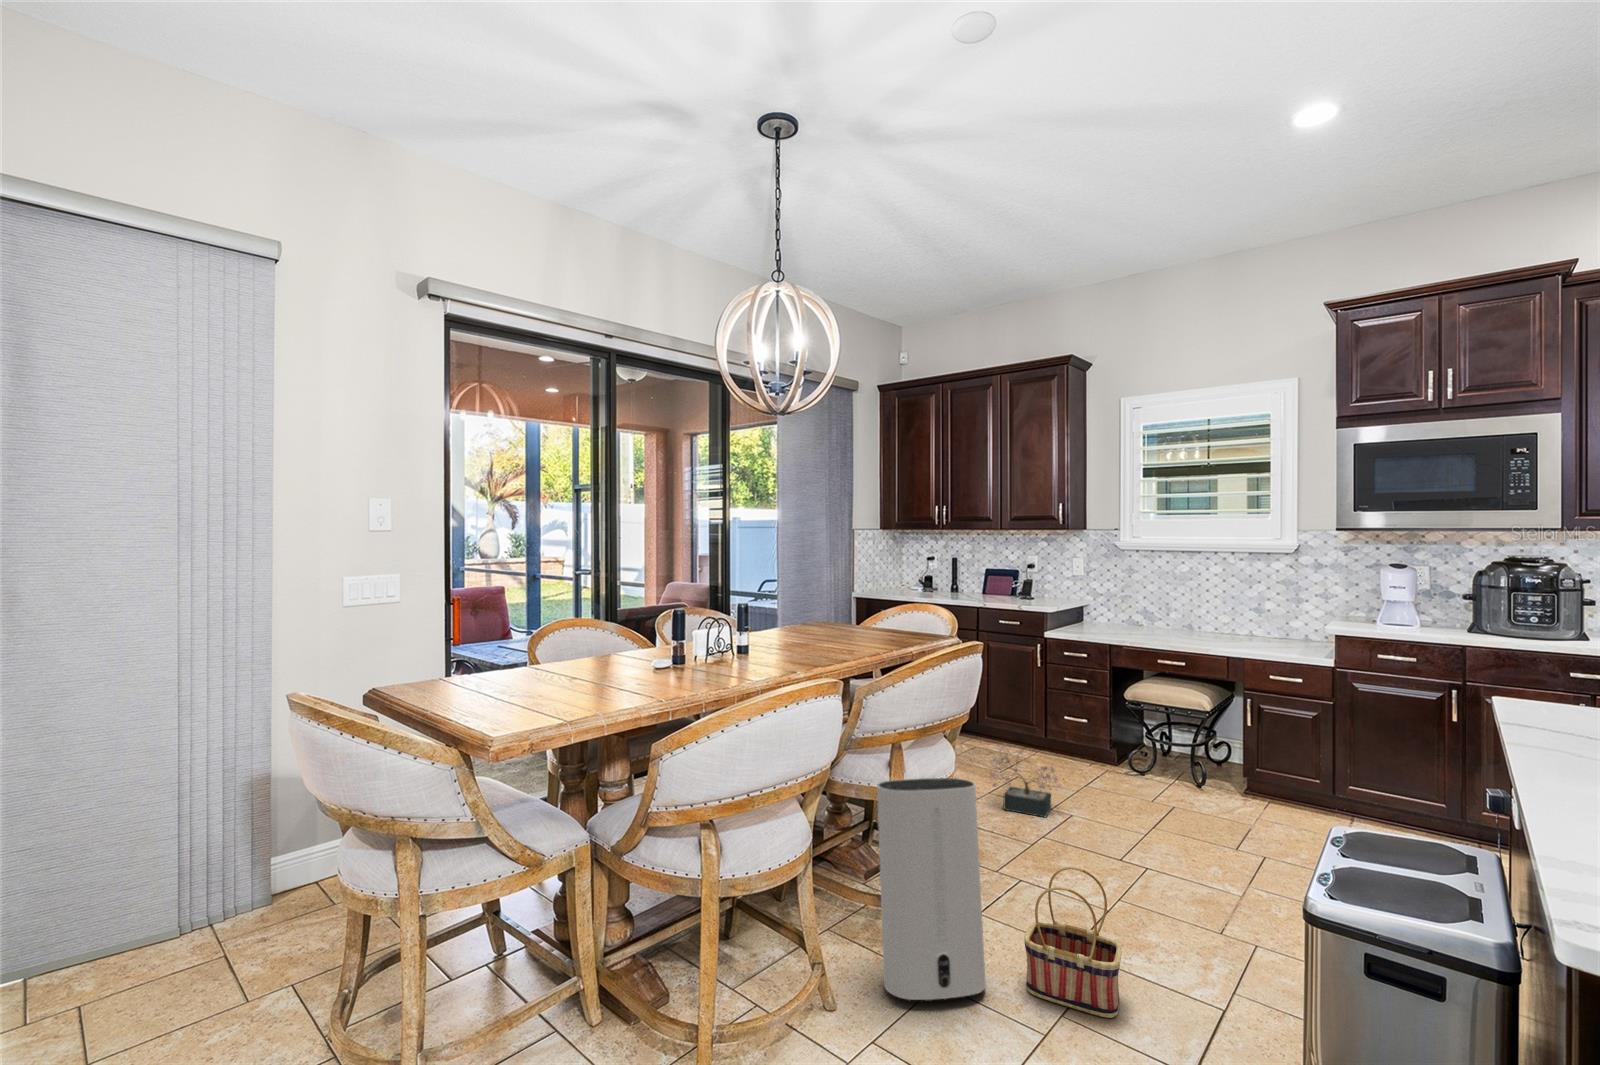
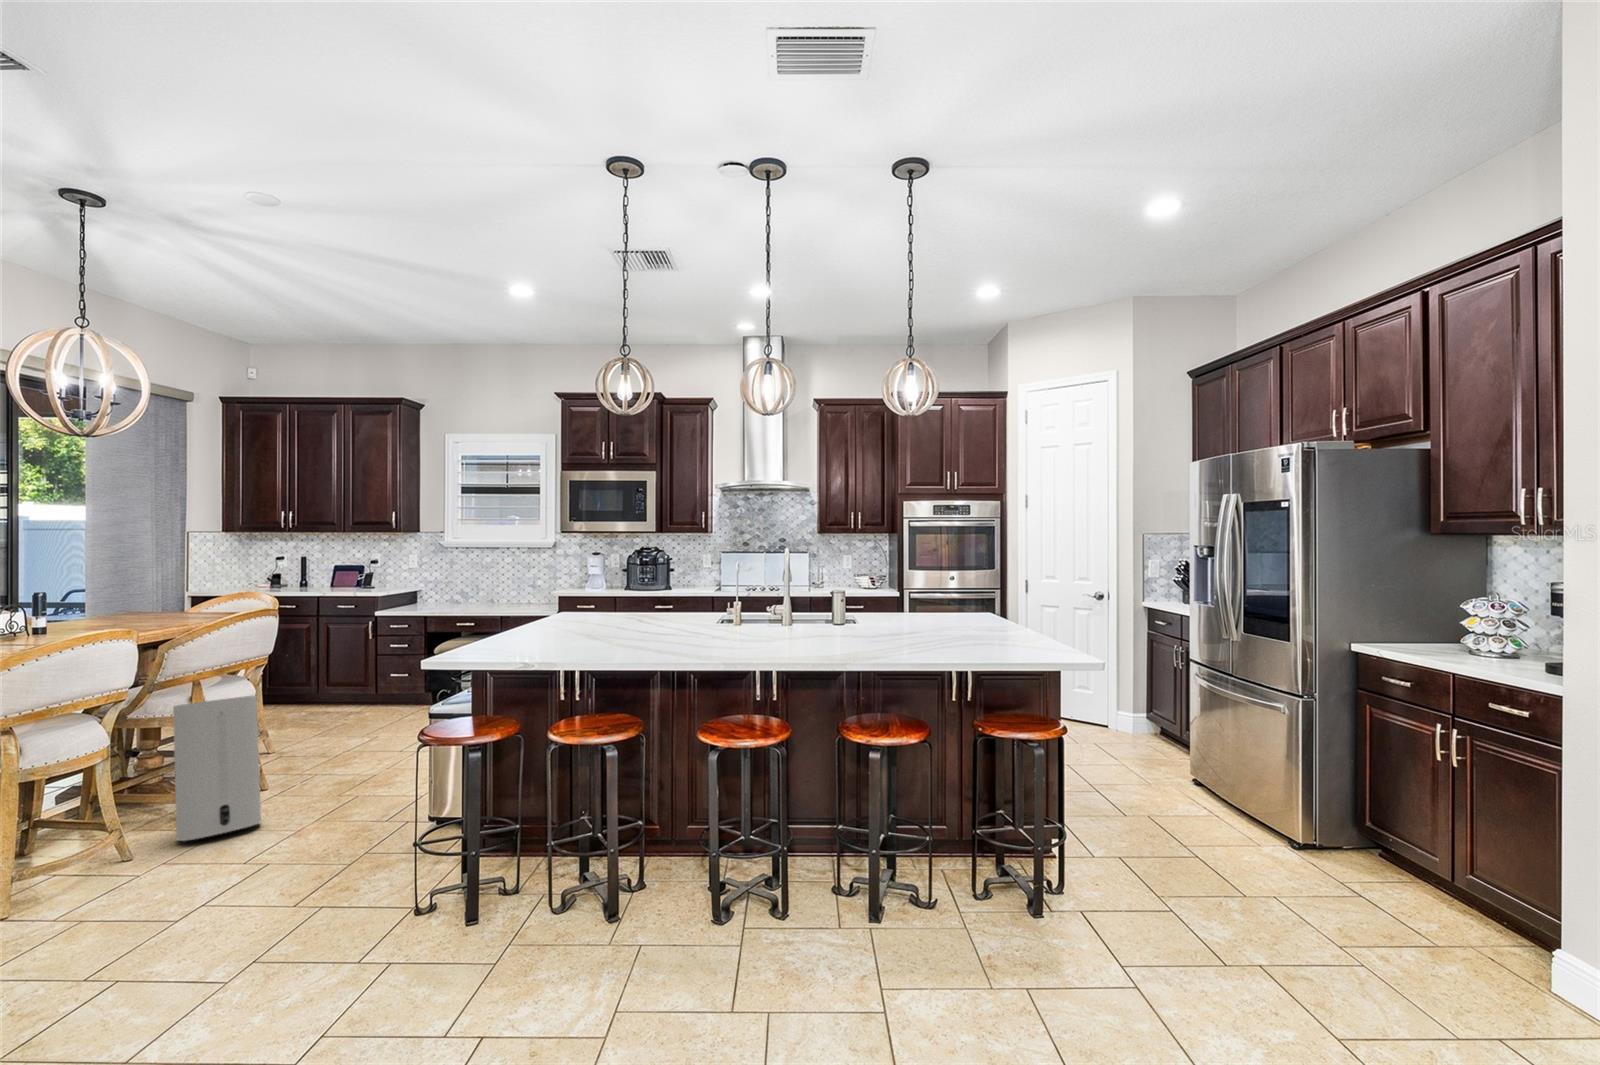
decorative plant: present [990,746,1061,817] -> none [308,696,369,744]
basket: present [1024,867,1122,1018] -> none [291,738,358,820]

